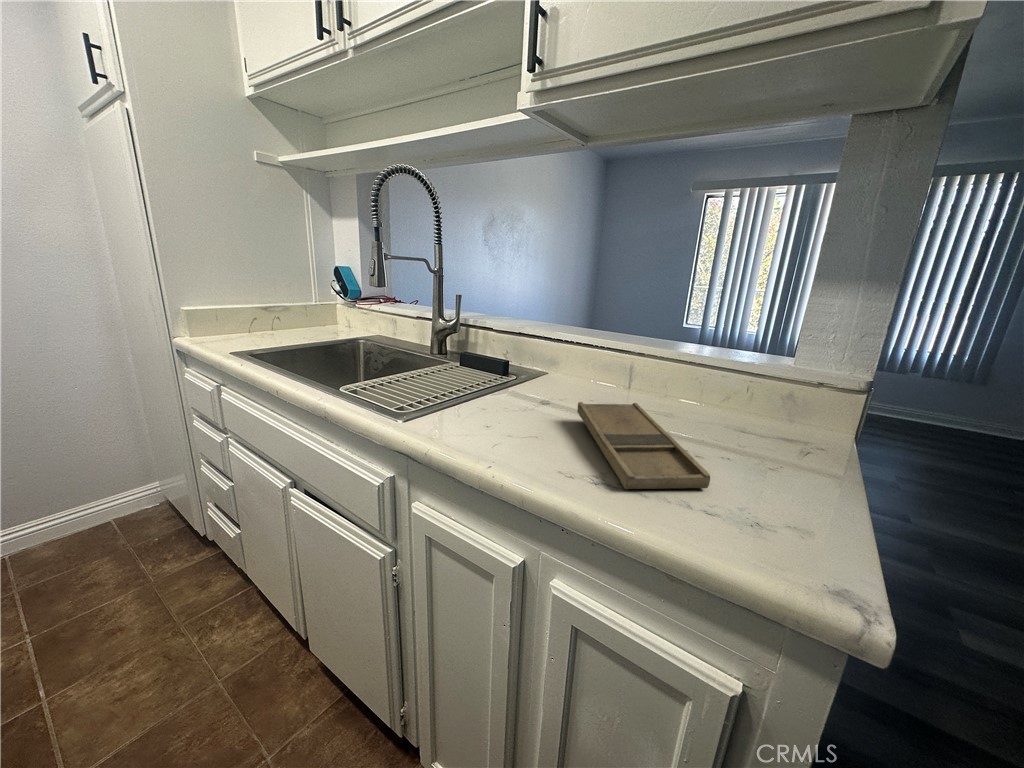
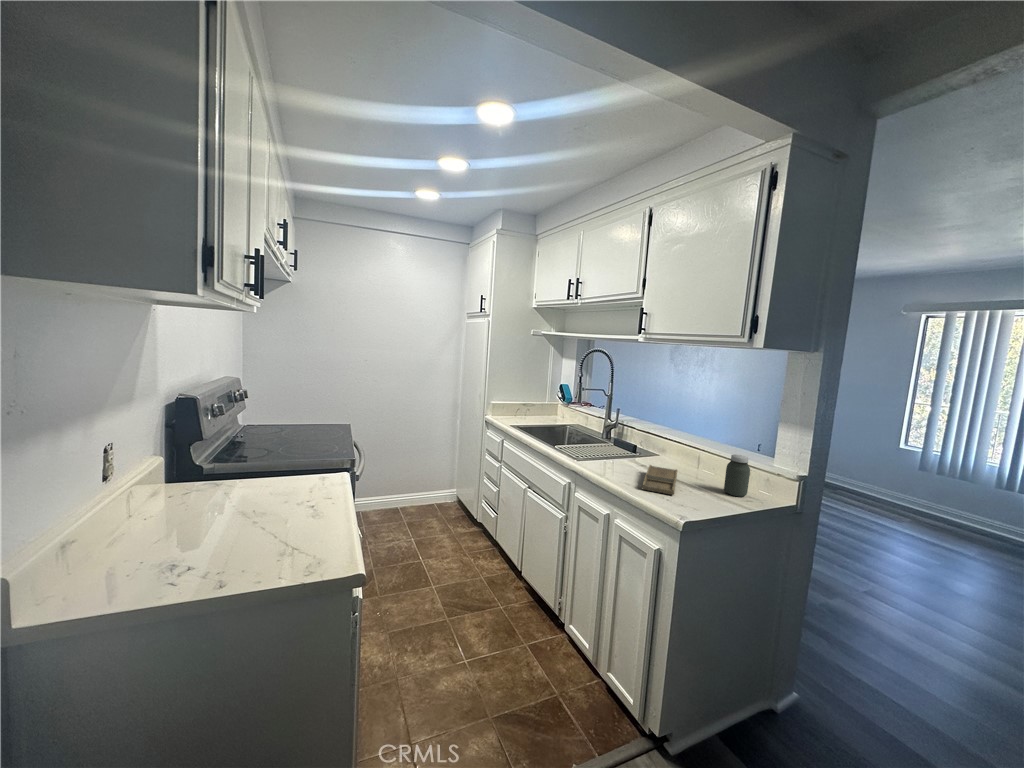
jar: none [743,354,808,445] -> present [724,455,750,497]

